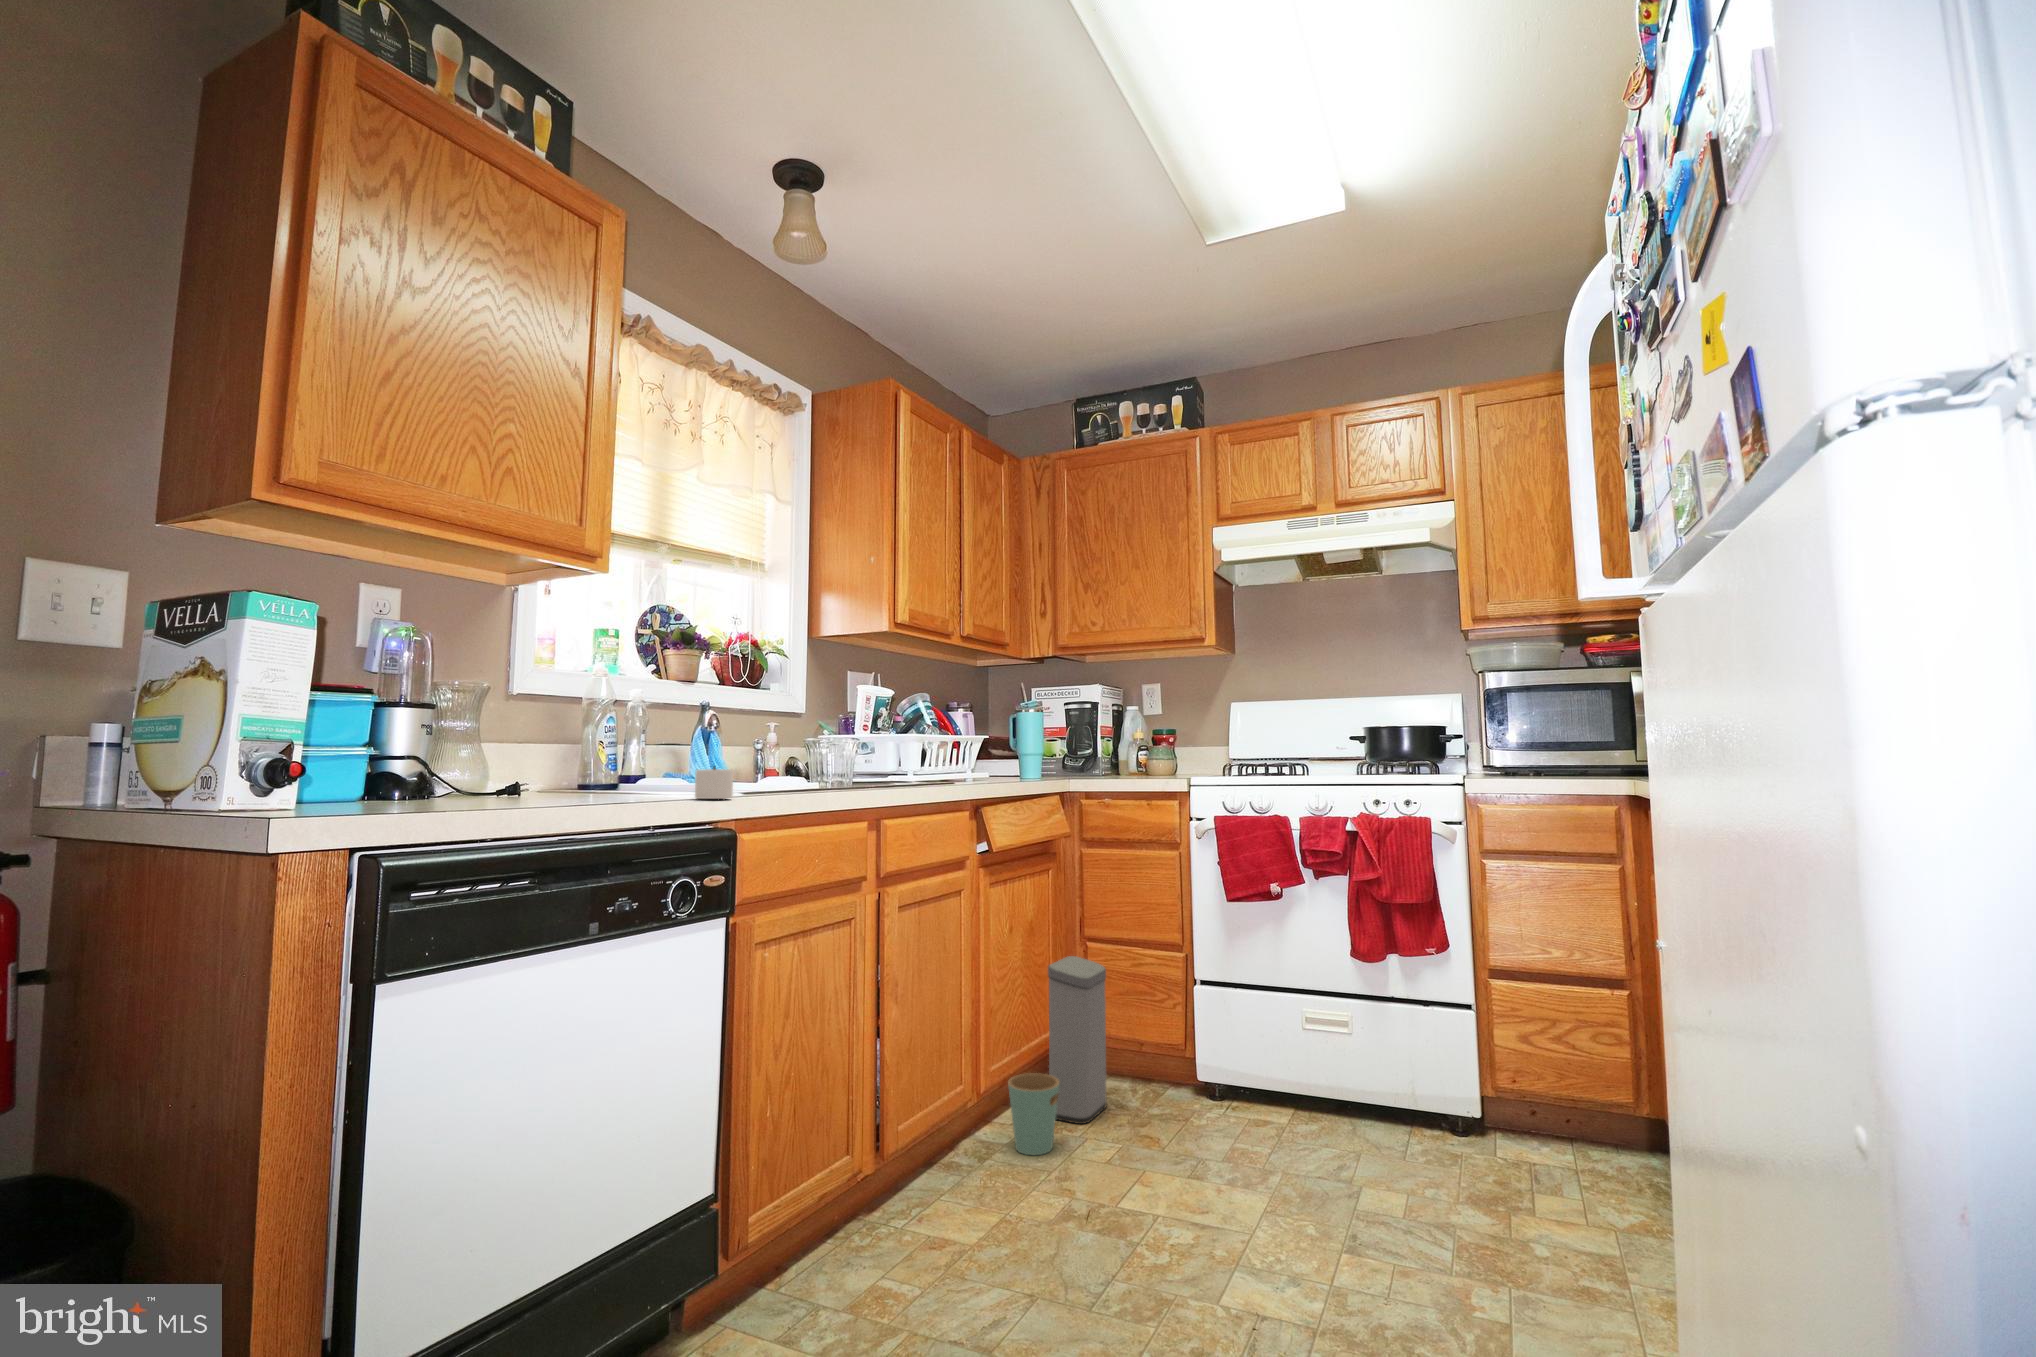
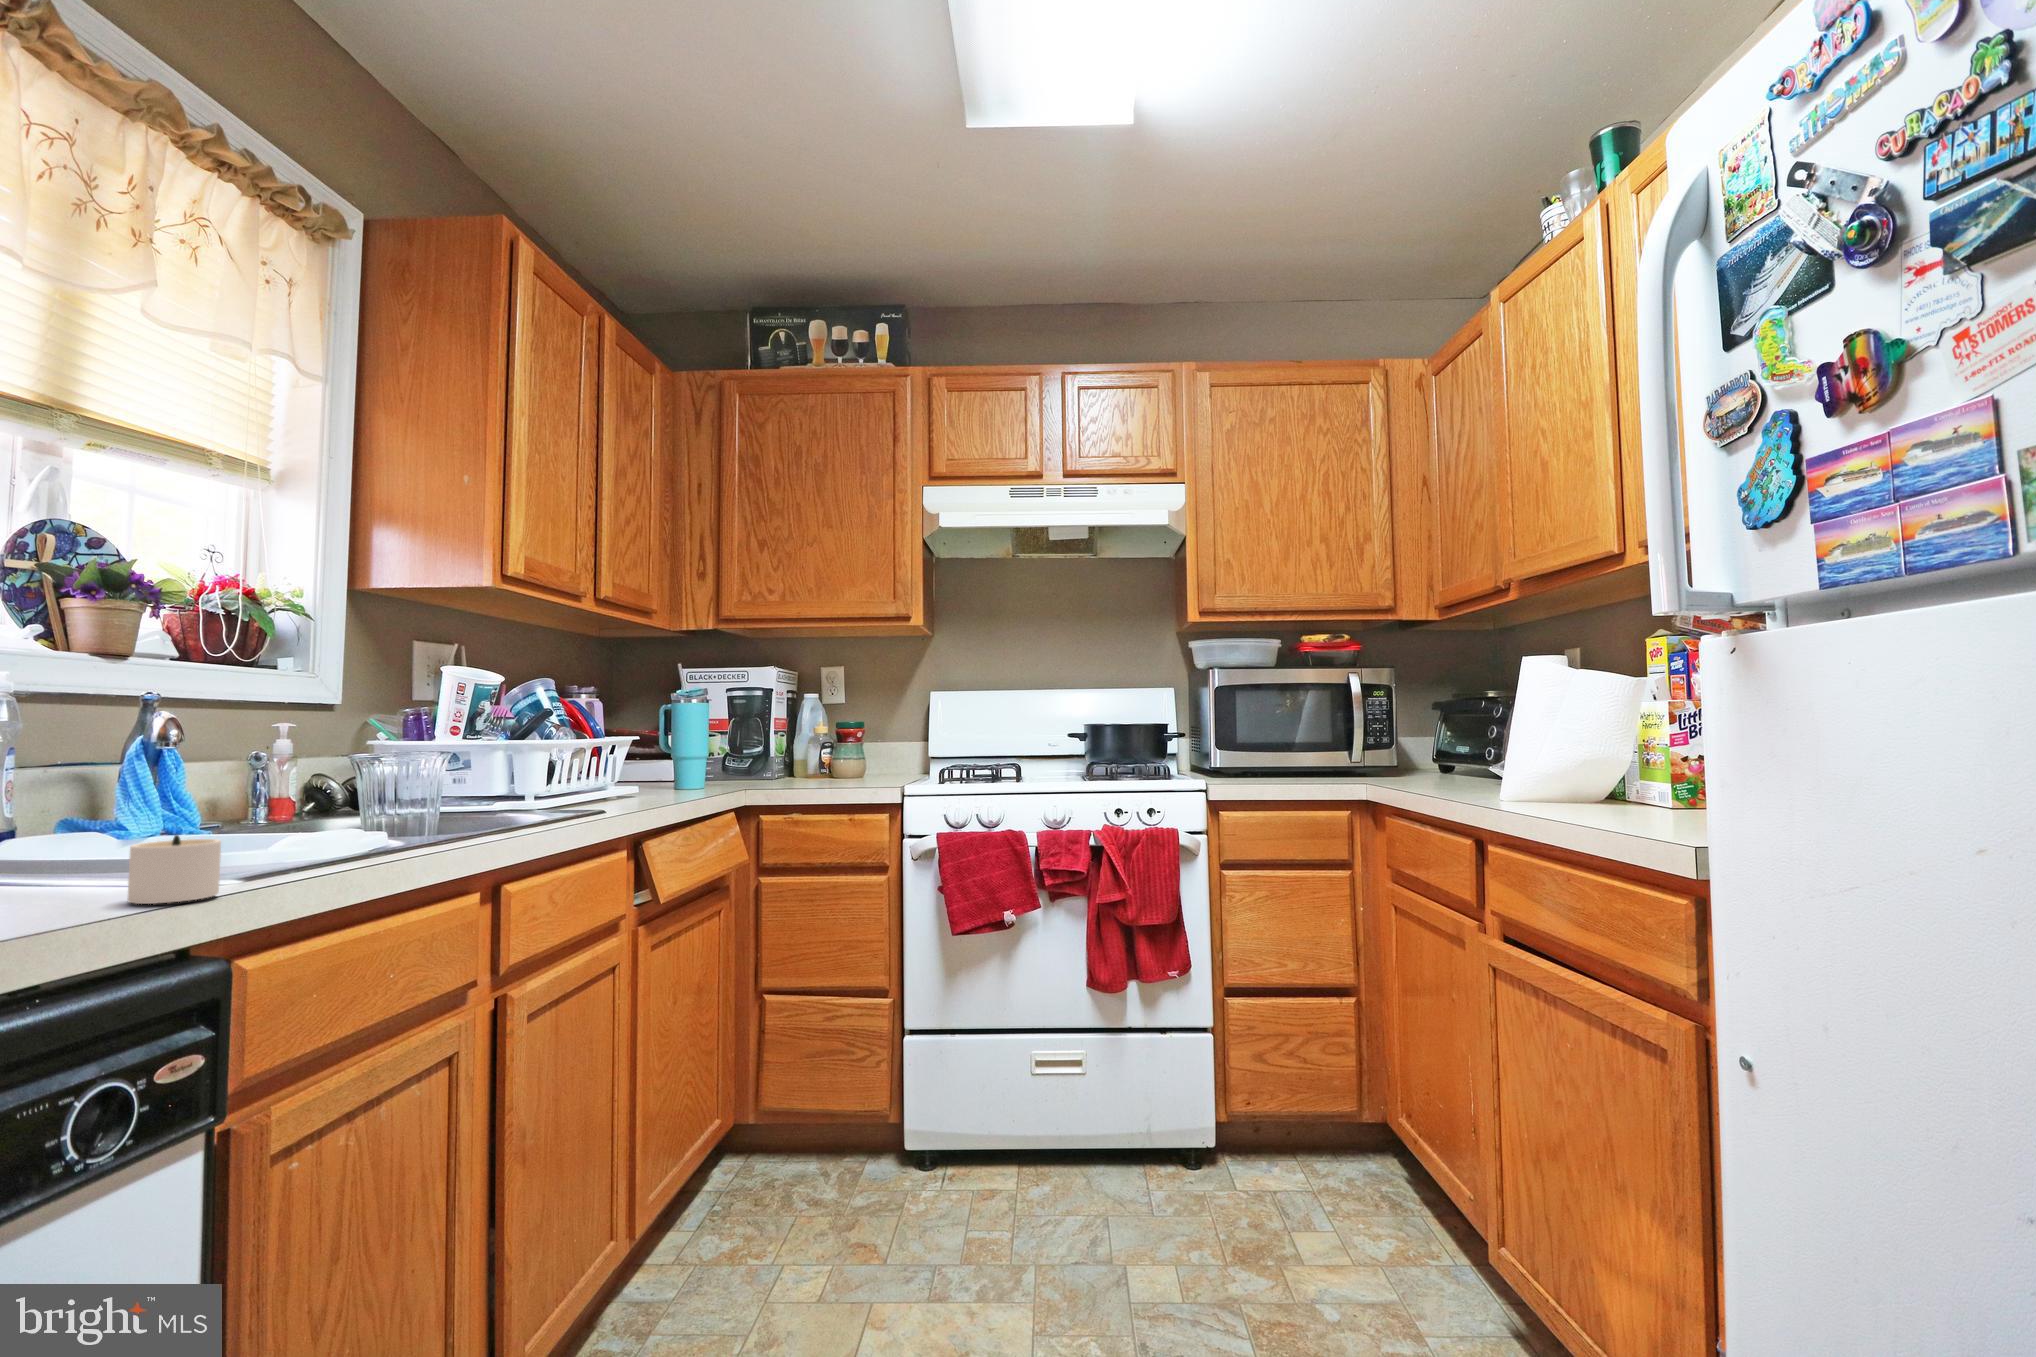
trash can: present [1008,956,1107,1155] -> none [678,1021,802,1314]

